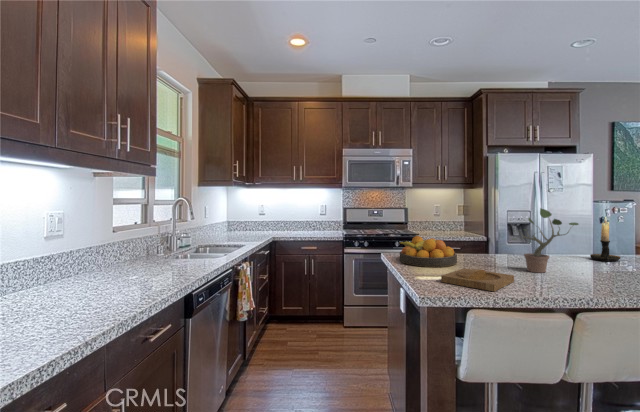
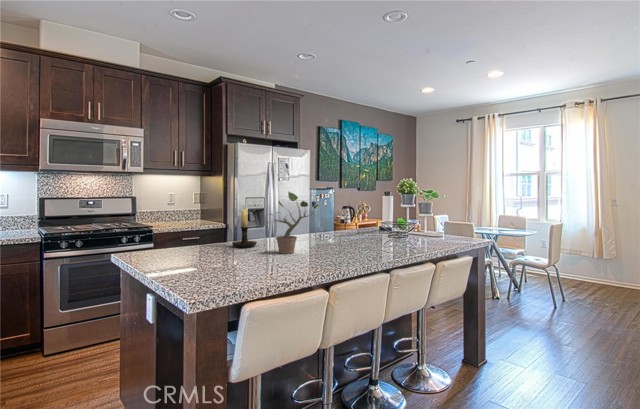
candle holder: present [590,217,621,262] -> present [232,202,257,248]
fruit bowl: present [399,236,457,267] -> none [138,226,211,261]
tray: present [441,268,514,291] -> none [202,257,274,277]

